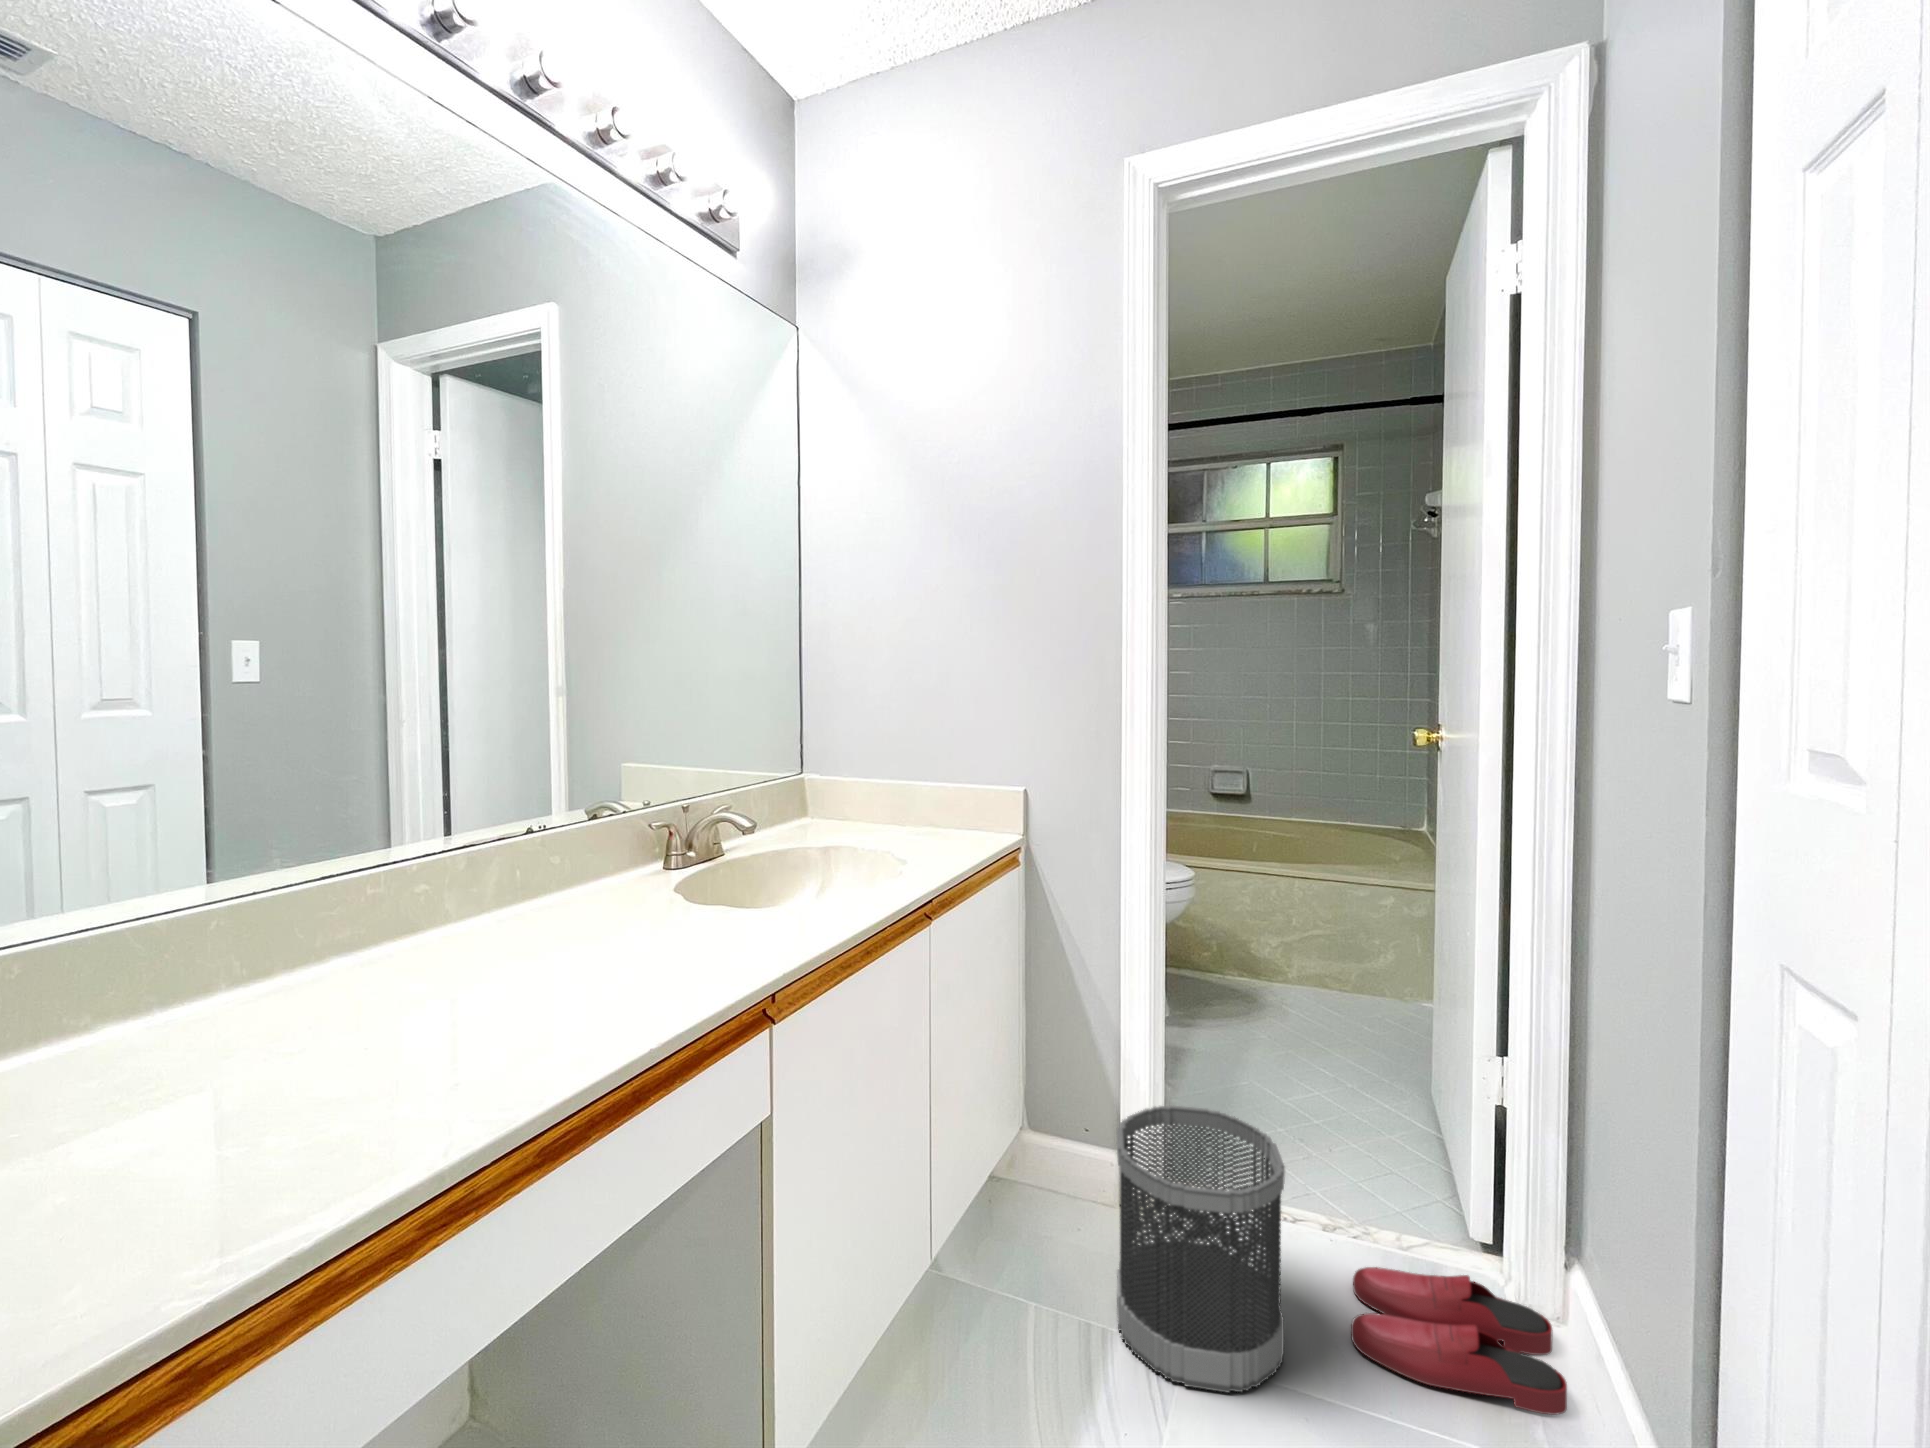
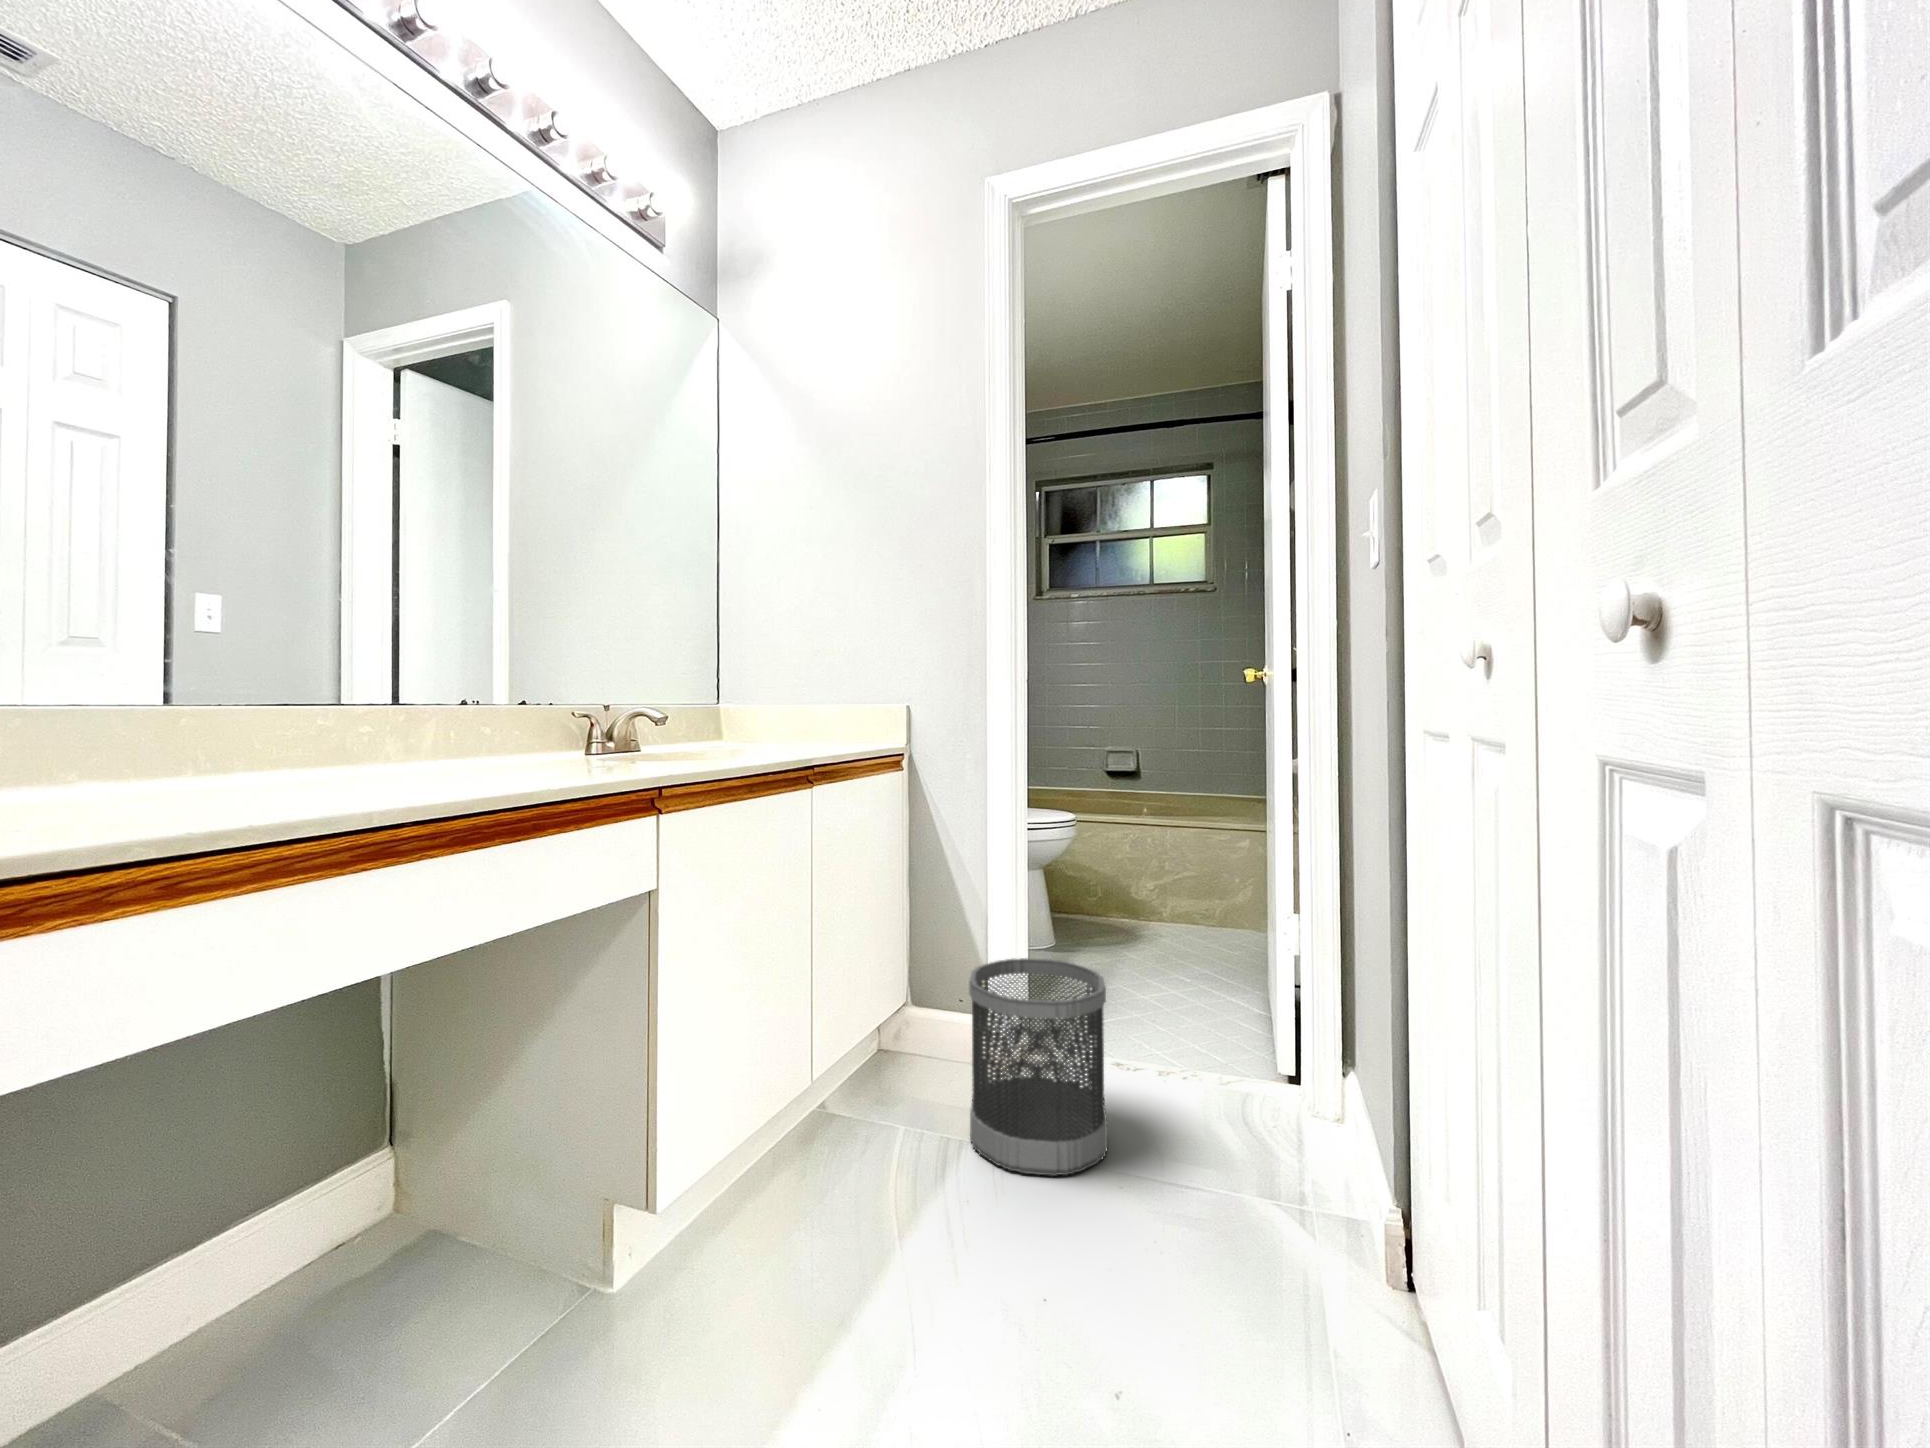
slippers: present [1351,1267,1567,1415] -> none [1166,1089,1332,1180]

